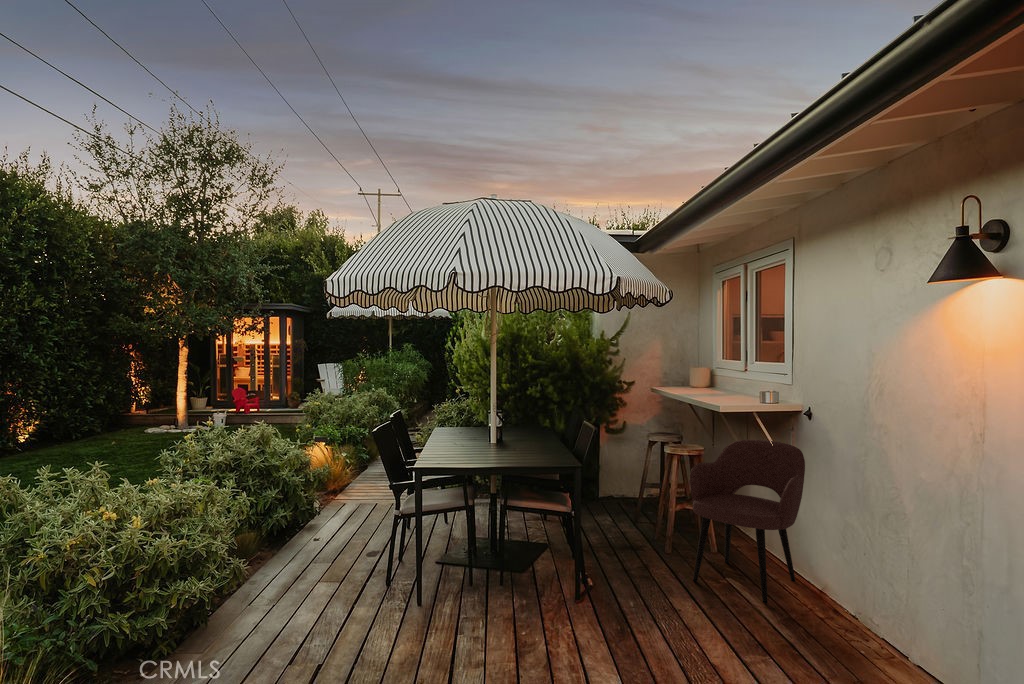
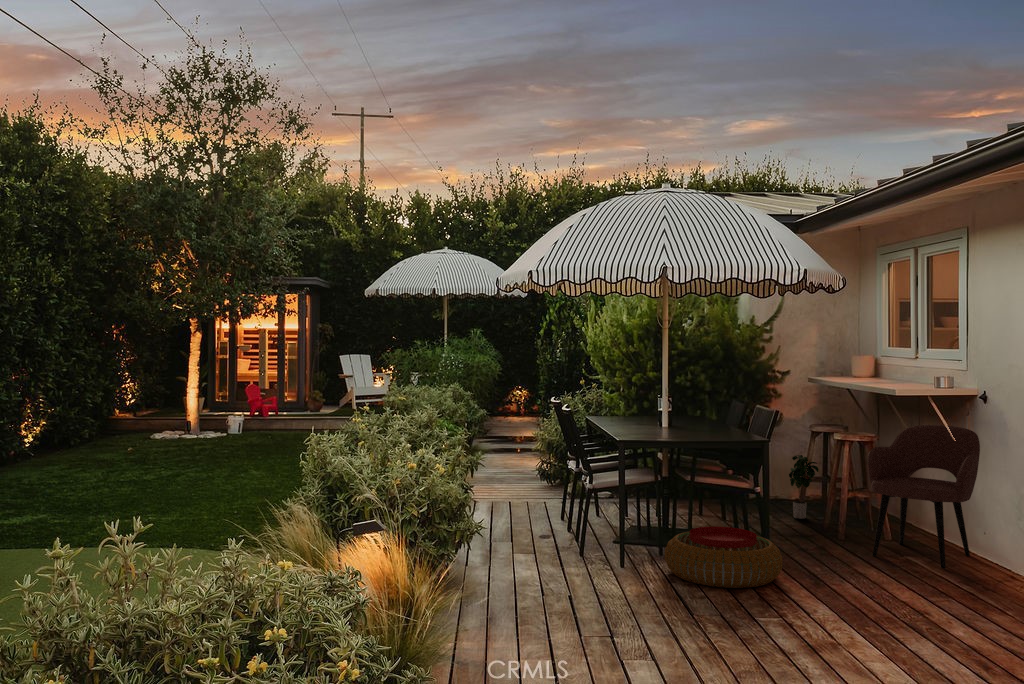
potted plant: none [628,462,652,525] -> present [789,455,819,519]
pouf: none [454,556,582,642] -> present [665,526,783,588]

